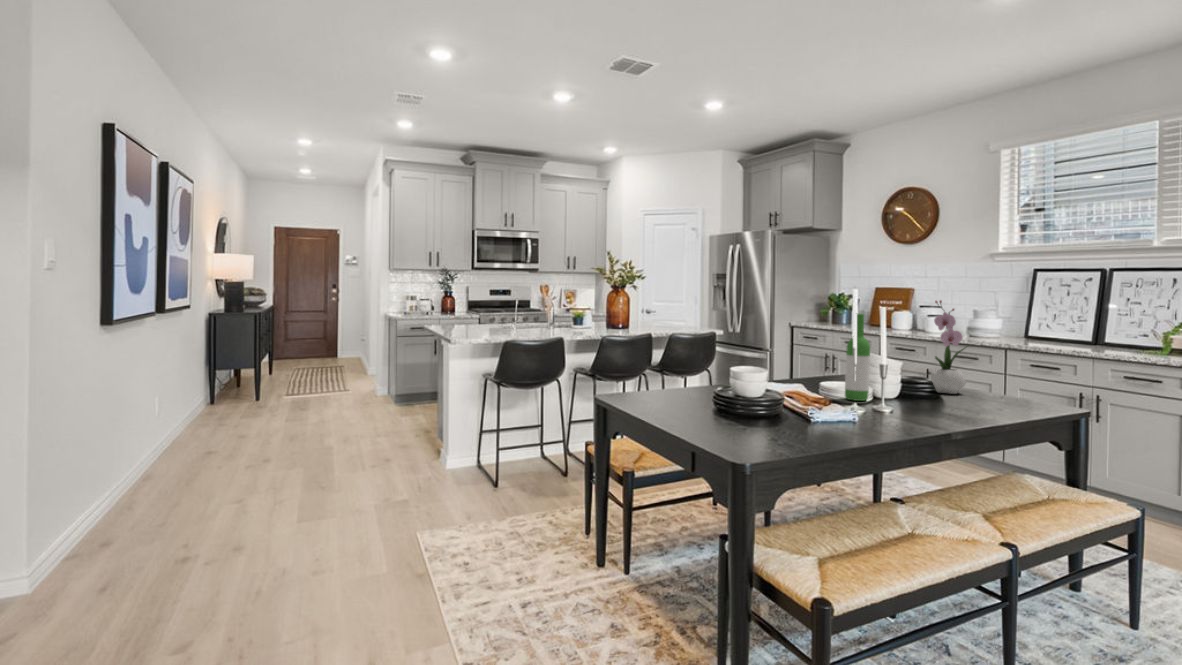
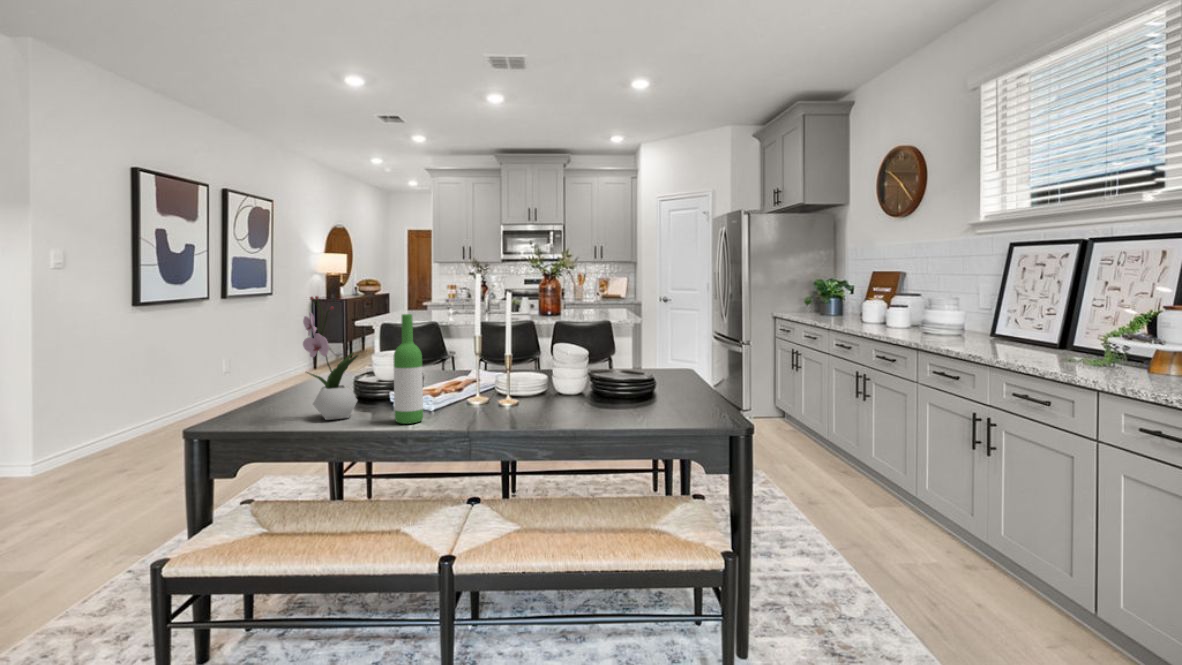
flower arrangement: present [932,300,966,394] -> present [303,296,358,420]

